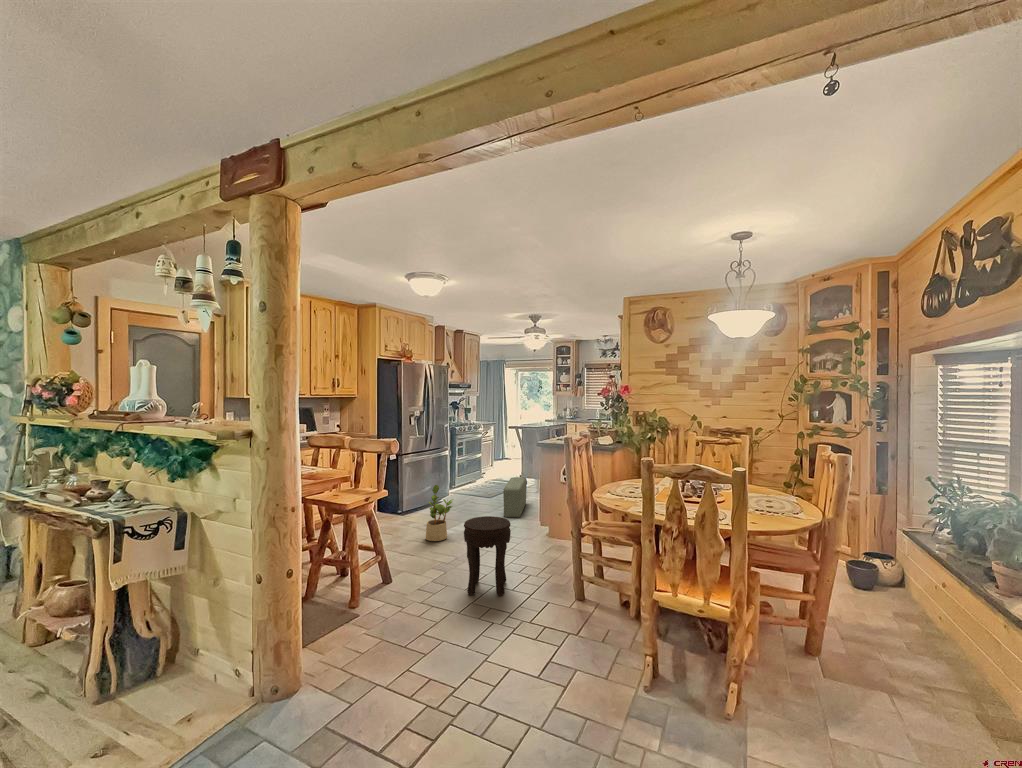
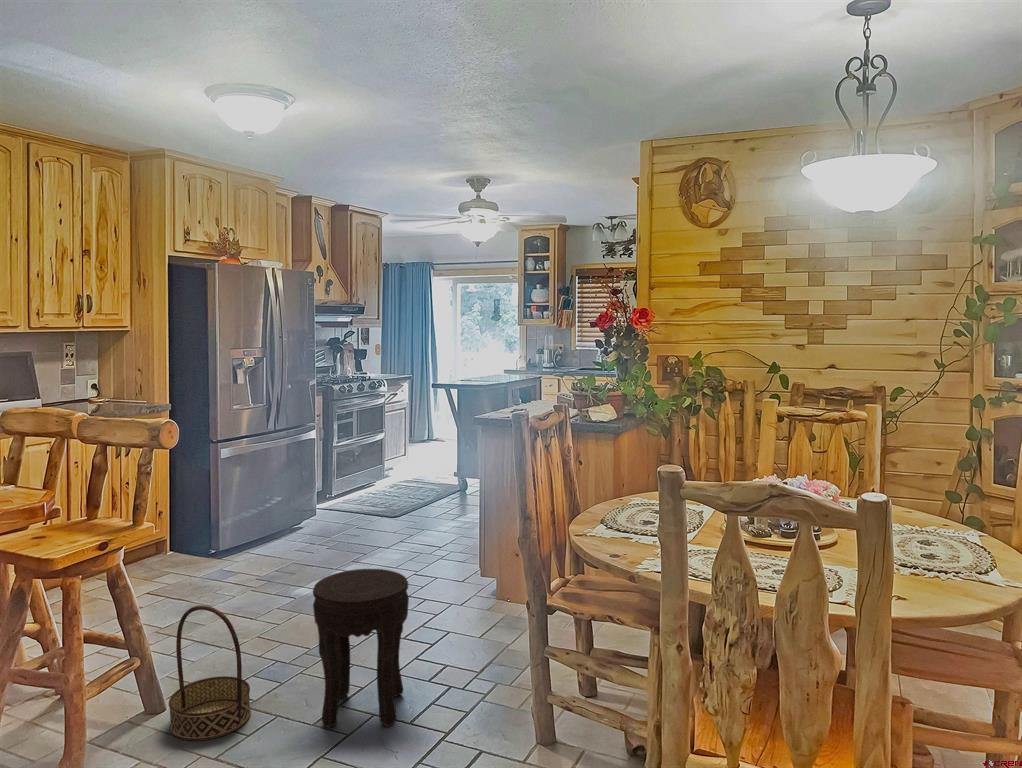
pouf: present [503,477,526,517] -> none [416,478,461,554]
potted plant: present [426,485,453,541] -> none [260,501,314,607]
basket: none [393,531,432,599] -> present [169,605,251,741]

